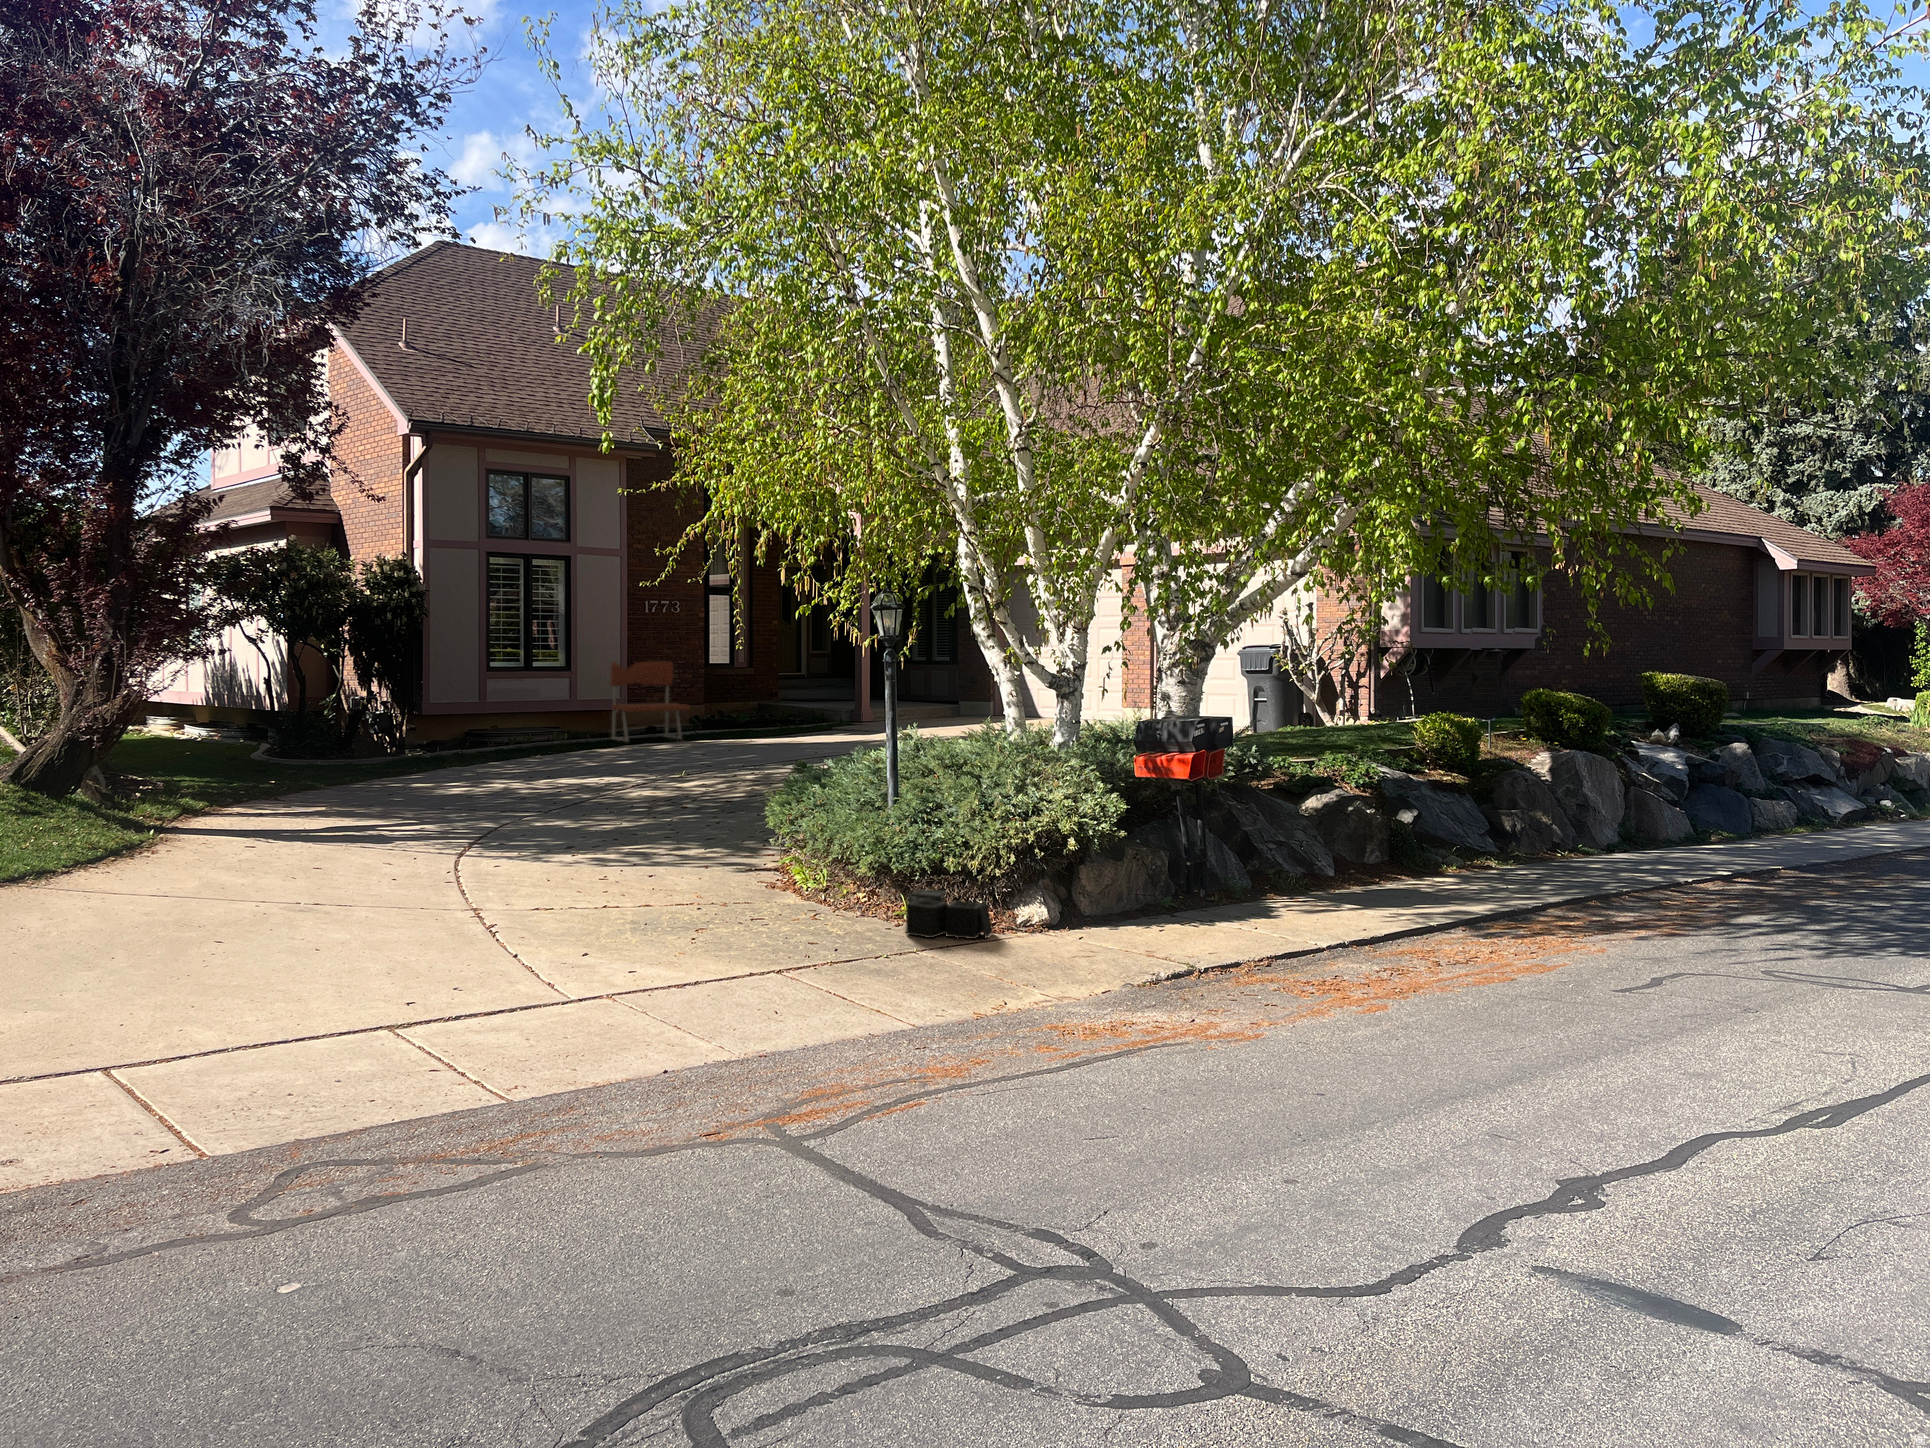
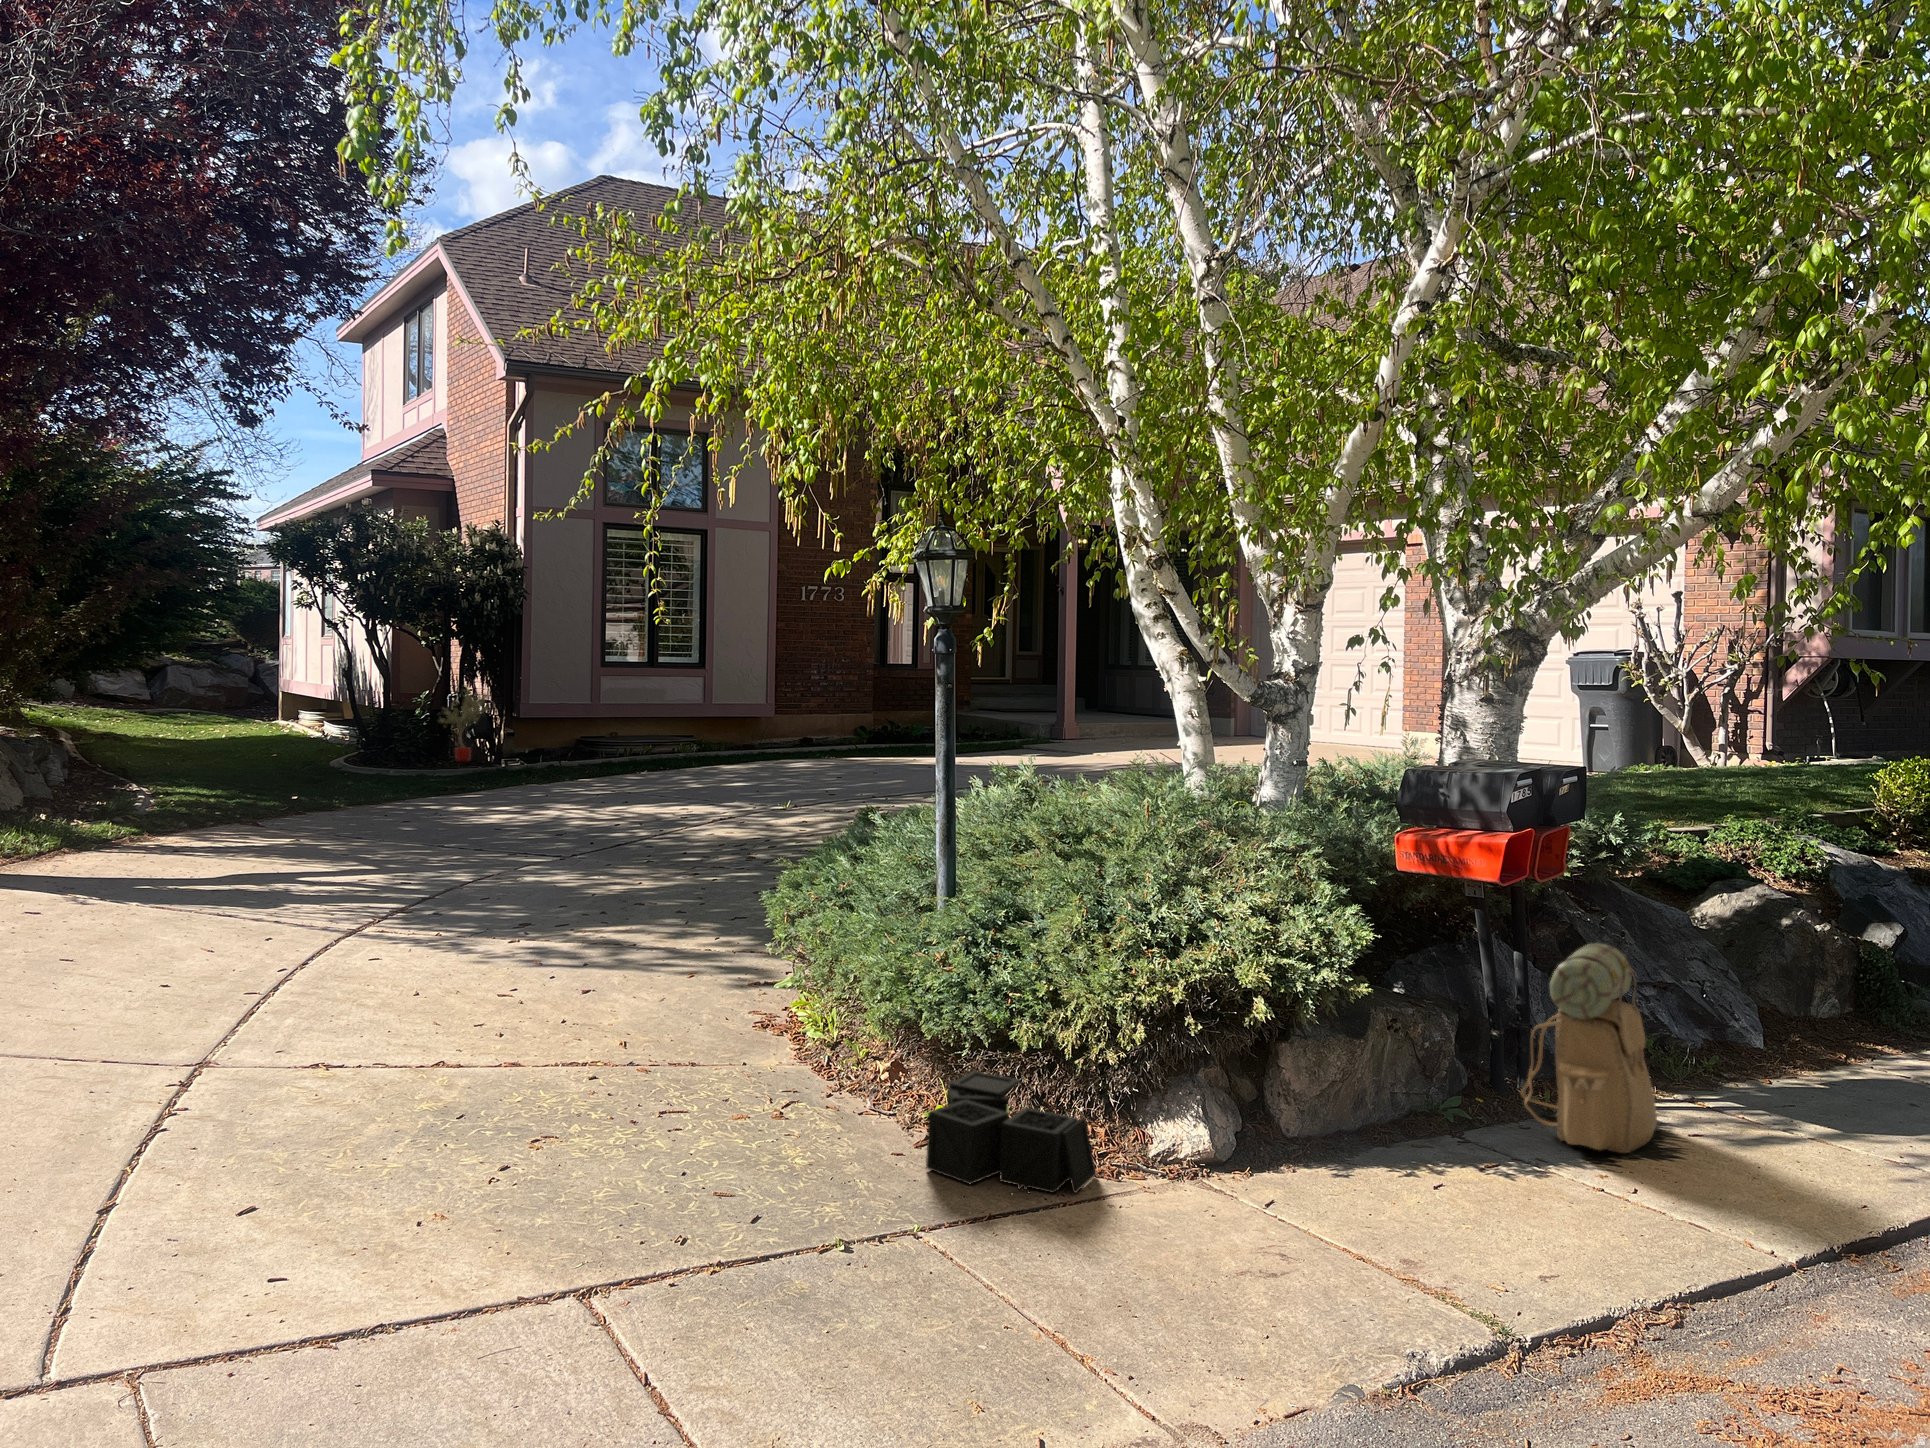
bench: present [610,661,690,742] -> none [751,659,848,758]
potted tree: none [361,687,403,752] -> present [439,685,488,762]
backpack: none [1204,811,1272,915] -> present [1521,943,1657,1153]

